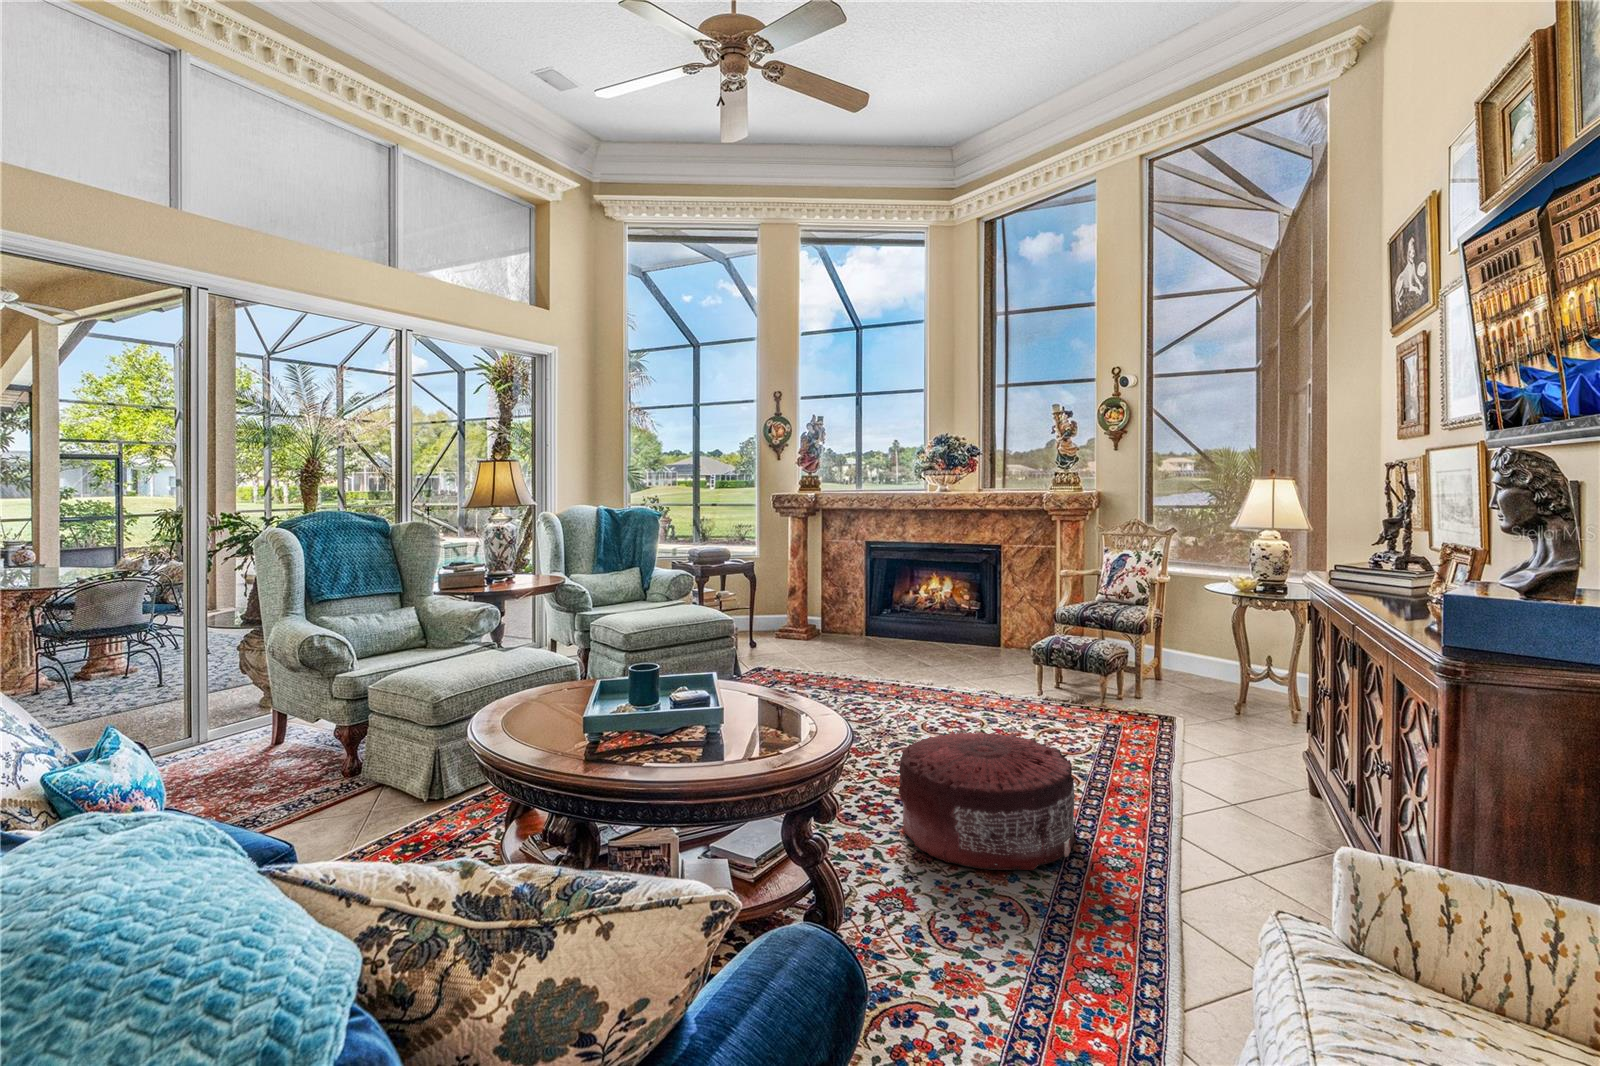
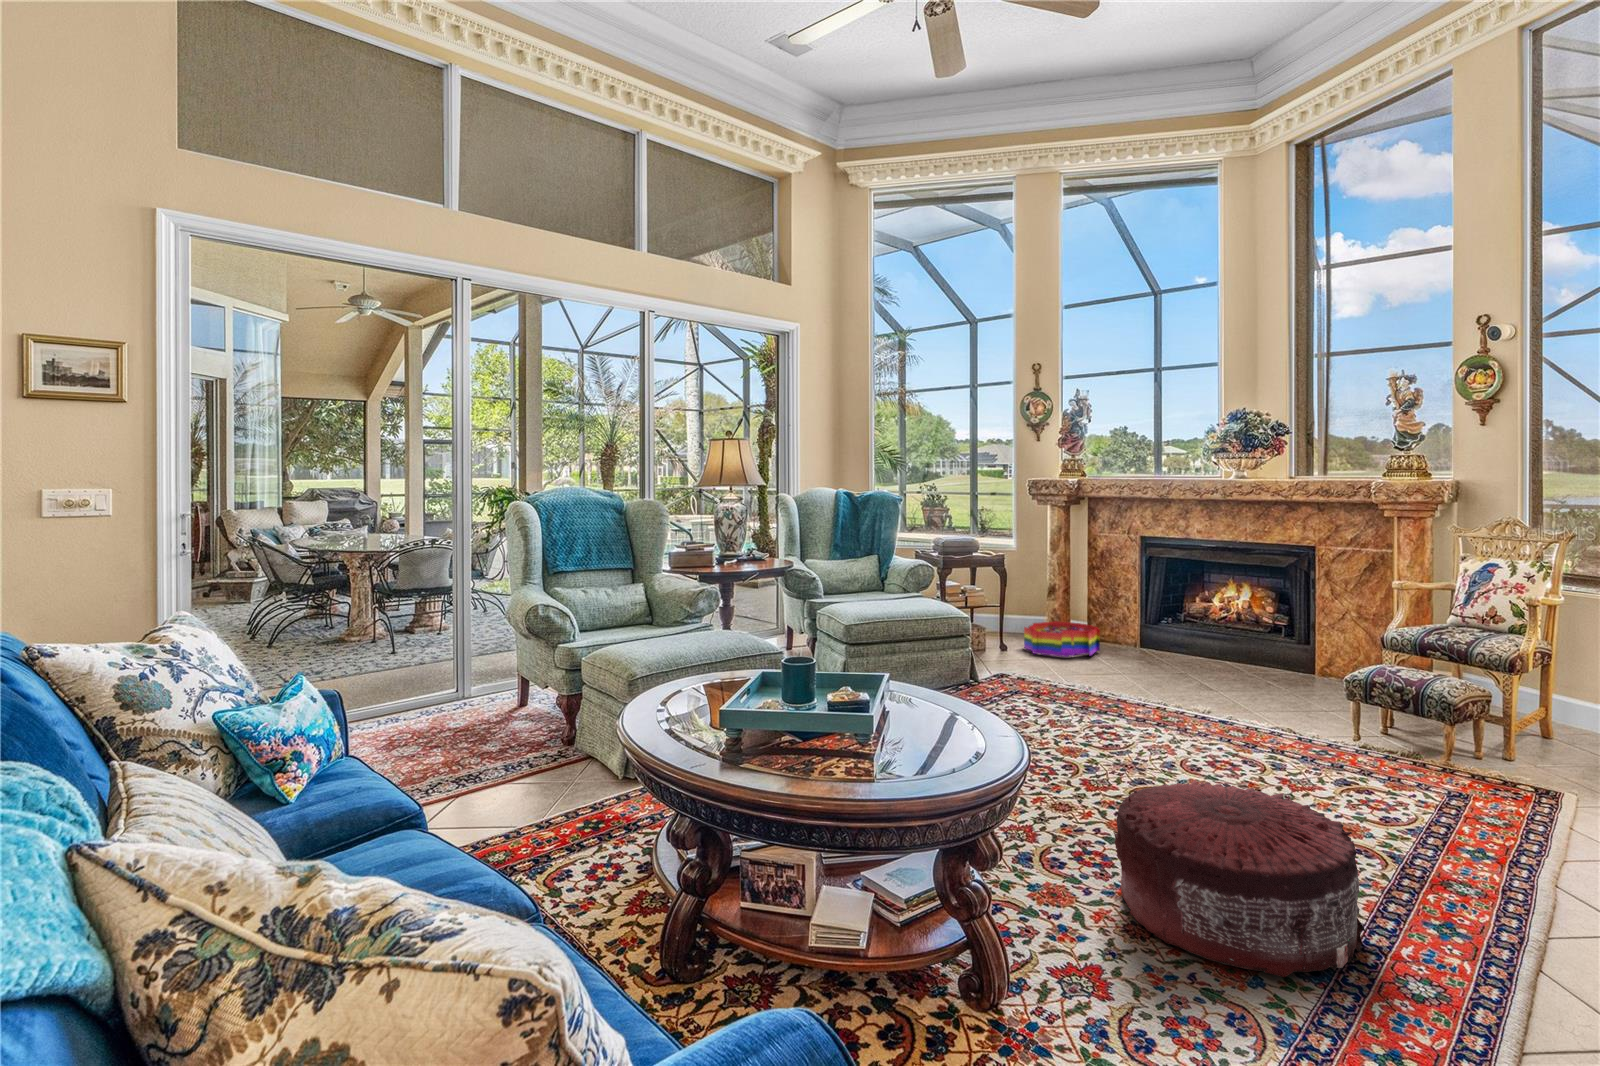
storage bin: none [772,617,838,648] -> present [1024,621,1100,657]

